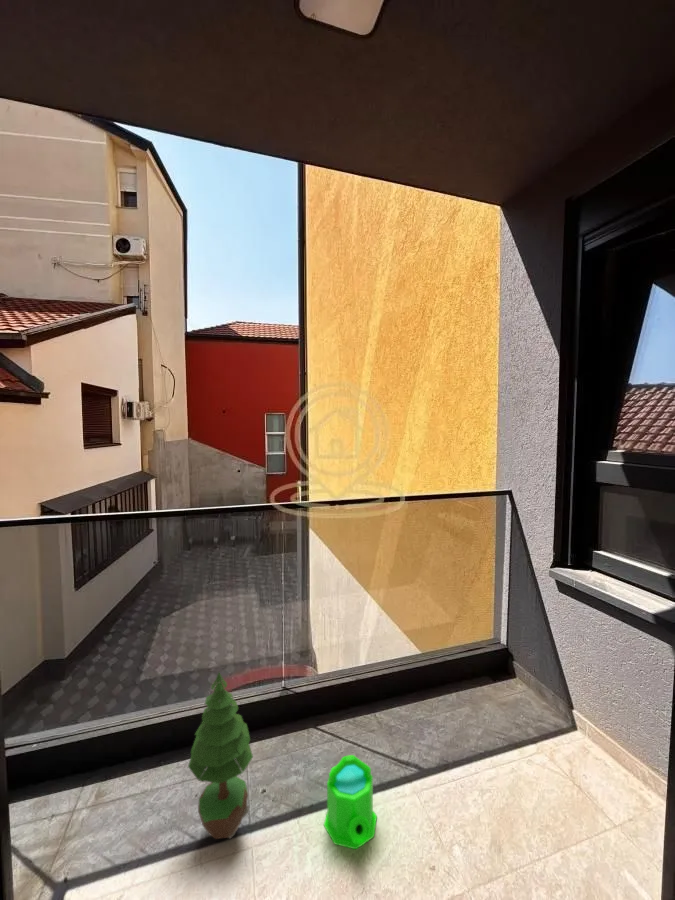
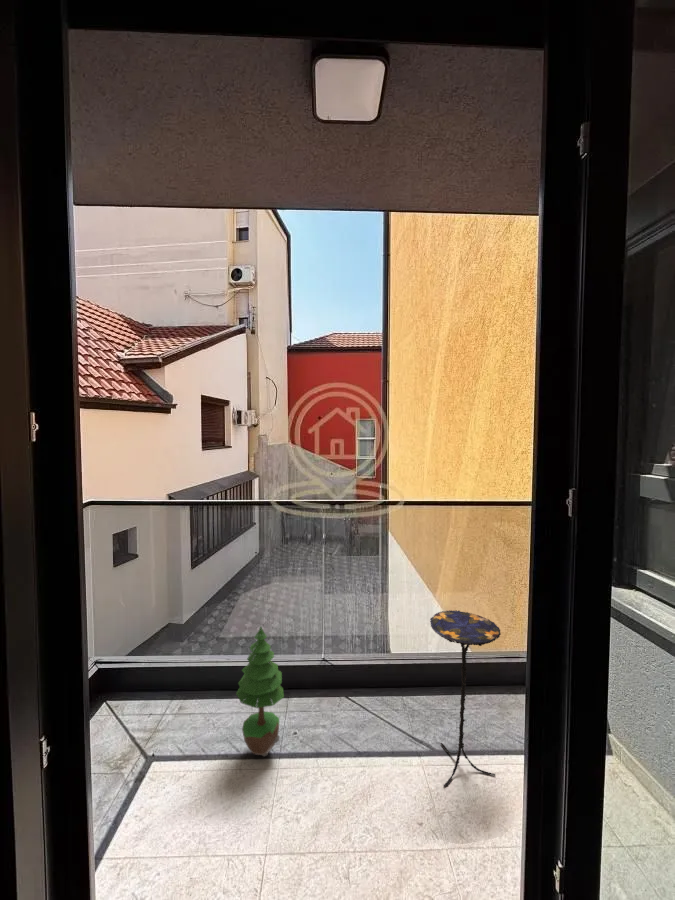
side table: none [421,613,502,818] -> present [430,610,501,786]
watering can: present [324,755,377,849] -> none [337,713,382,788]

